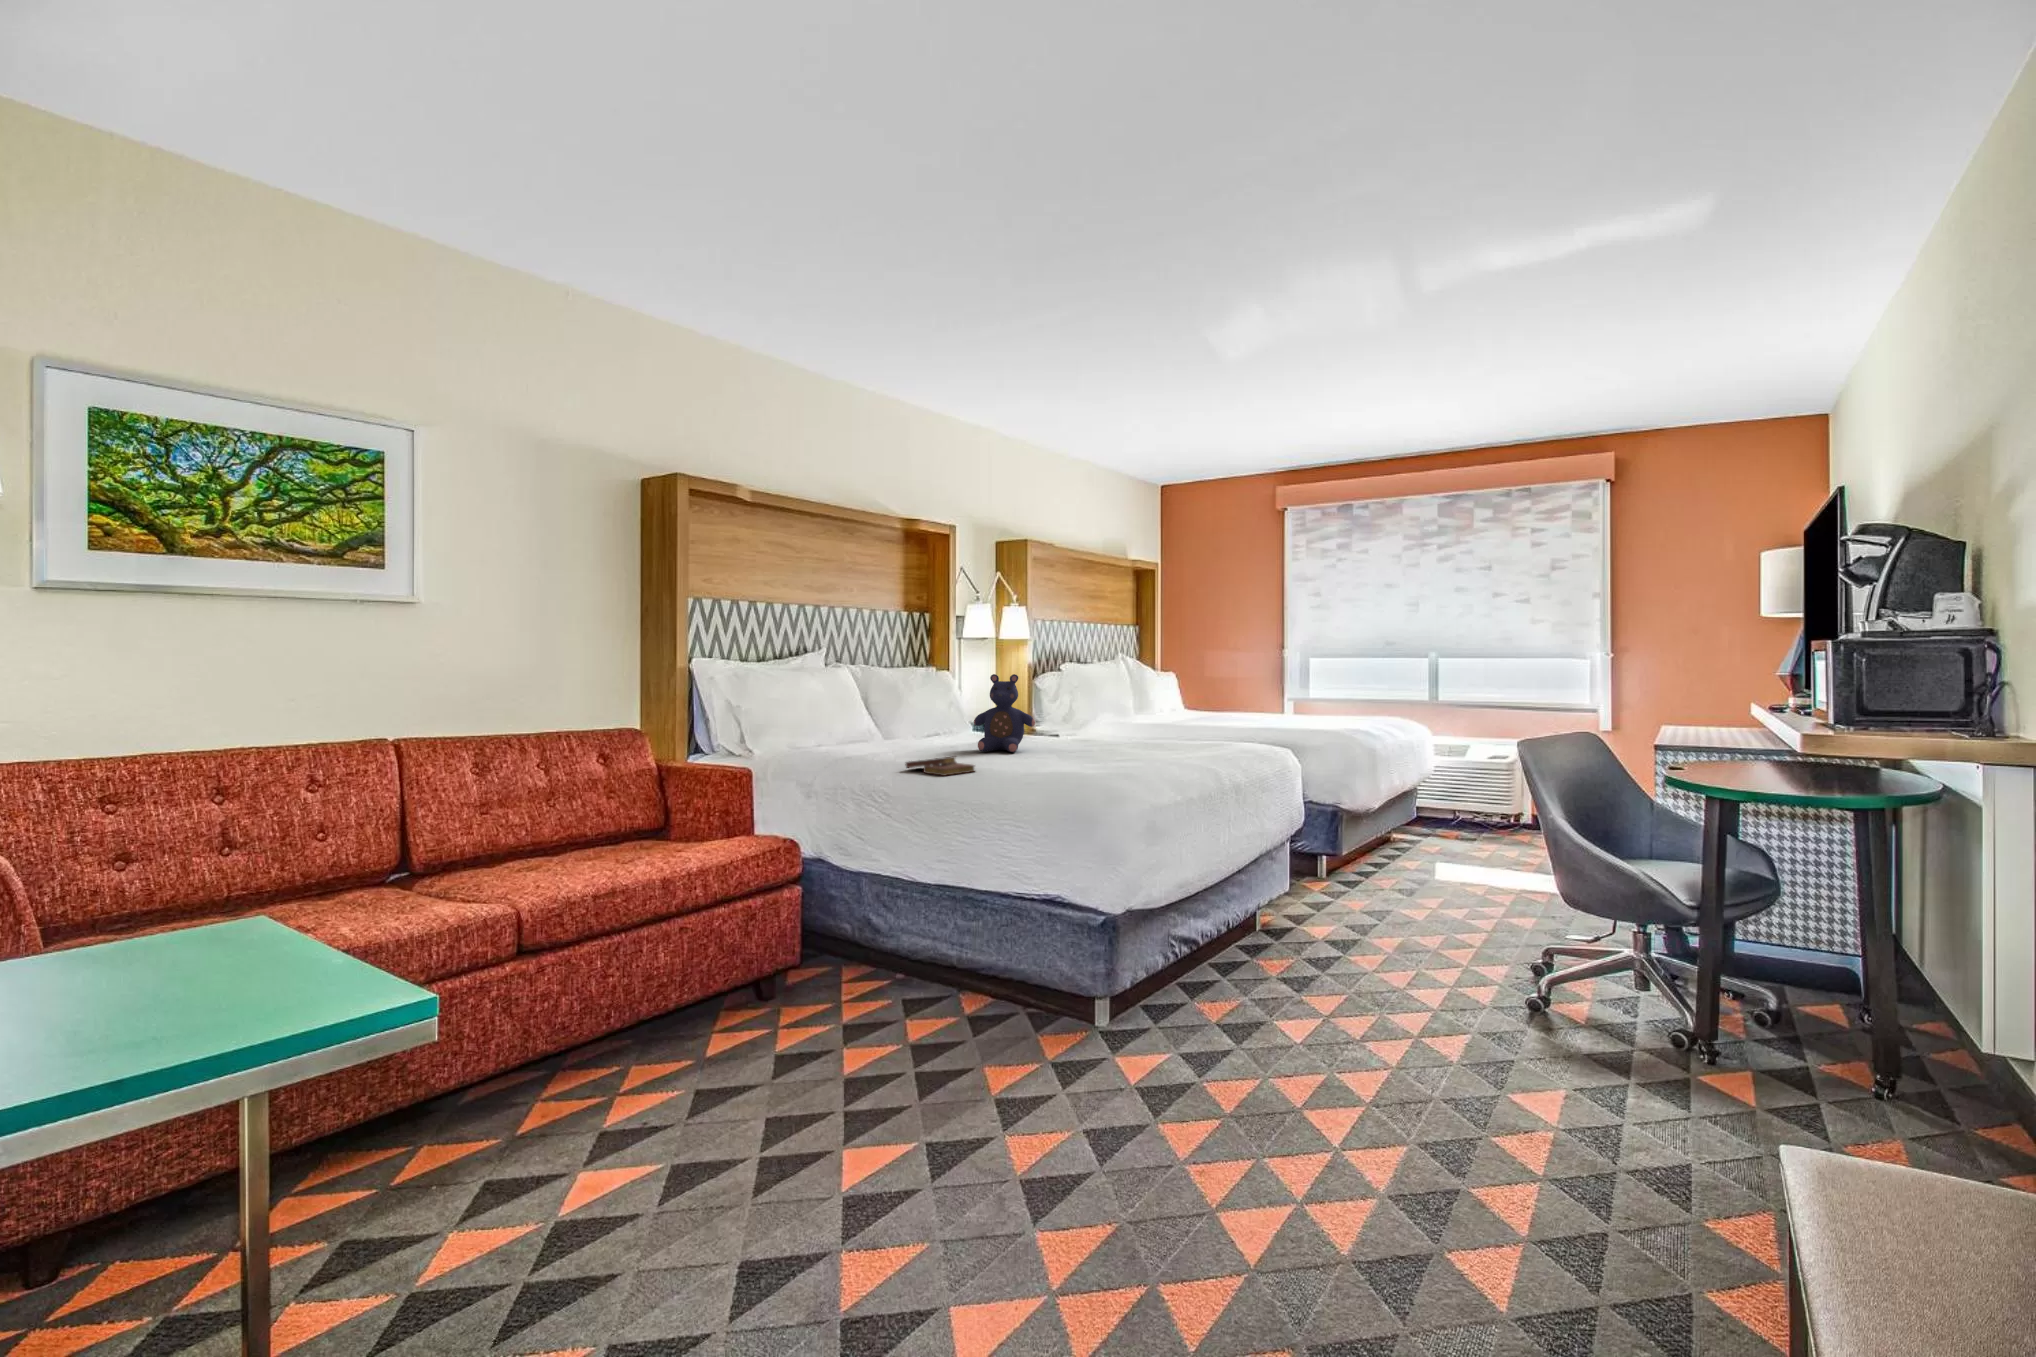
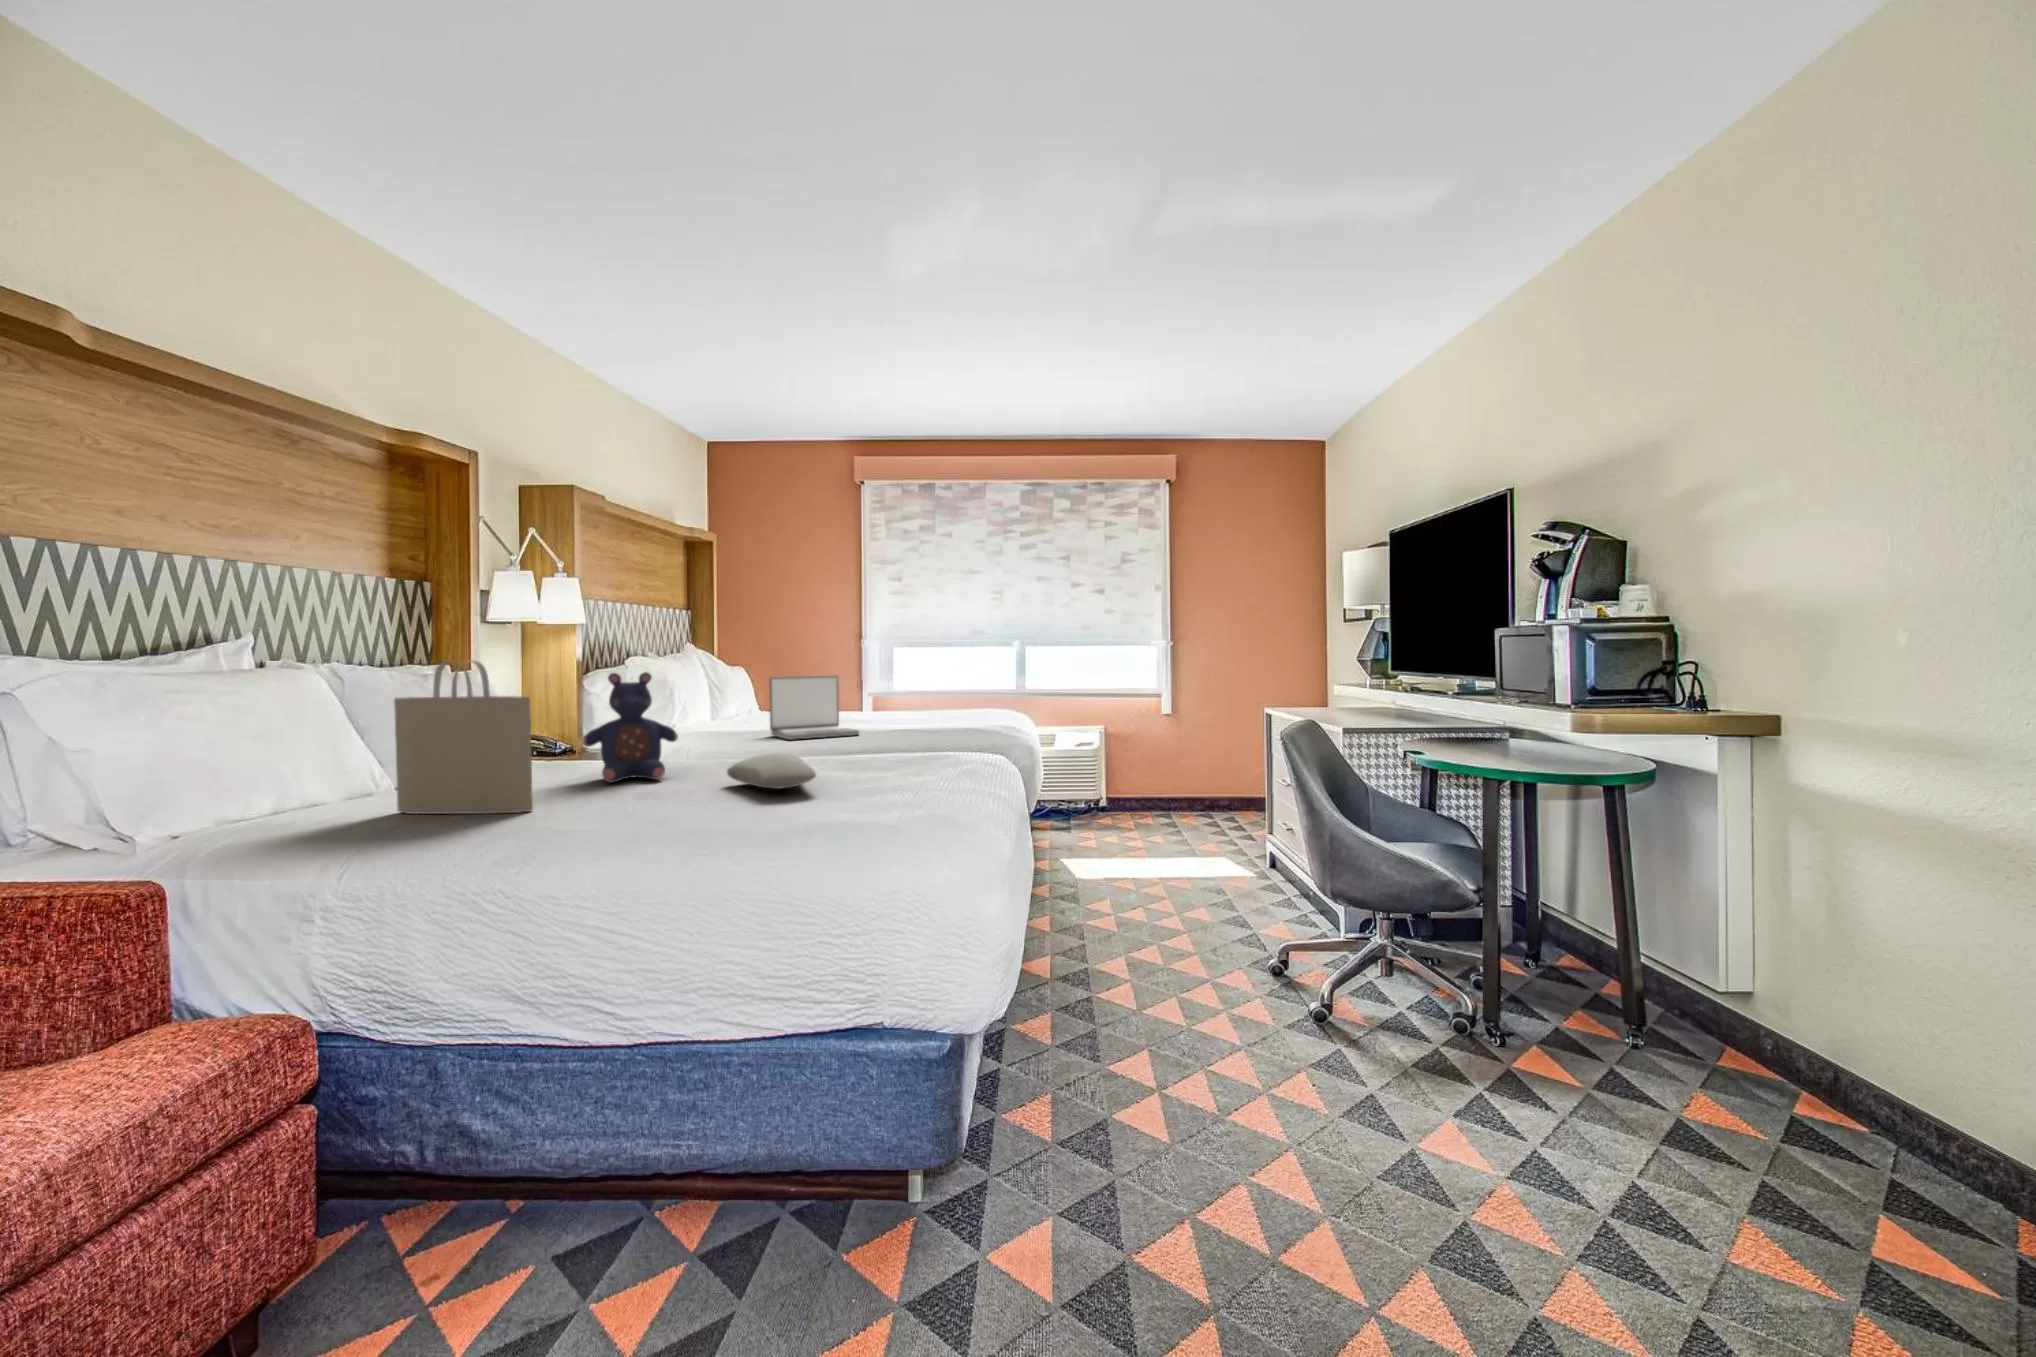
tote bag: none [857,663,915,762] -> present [394,660,533,814]
laptop: none [1155,682,1225,736] -> present [769,676,860,740]
pillow: none [1045,739,1101,763] -> present [727,753,816,789]
book: present [905,757,974,776] -> none [554,796,672,828]

